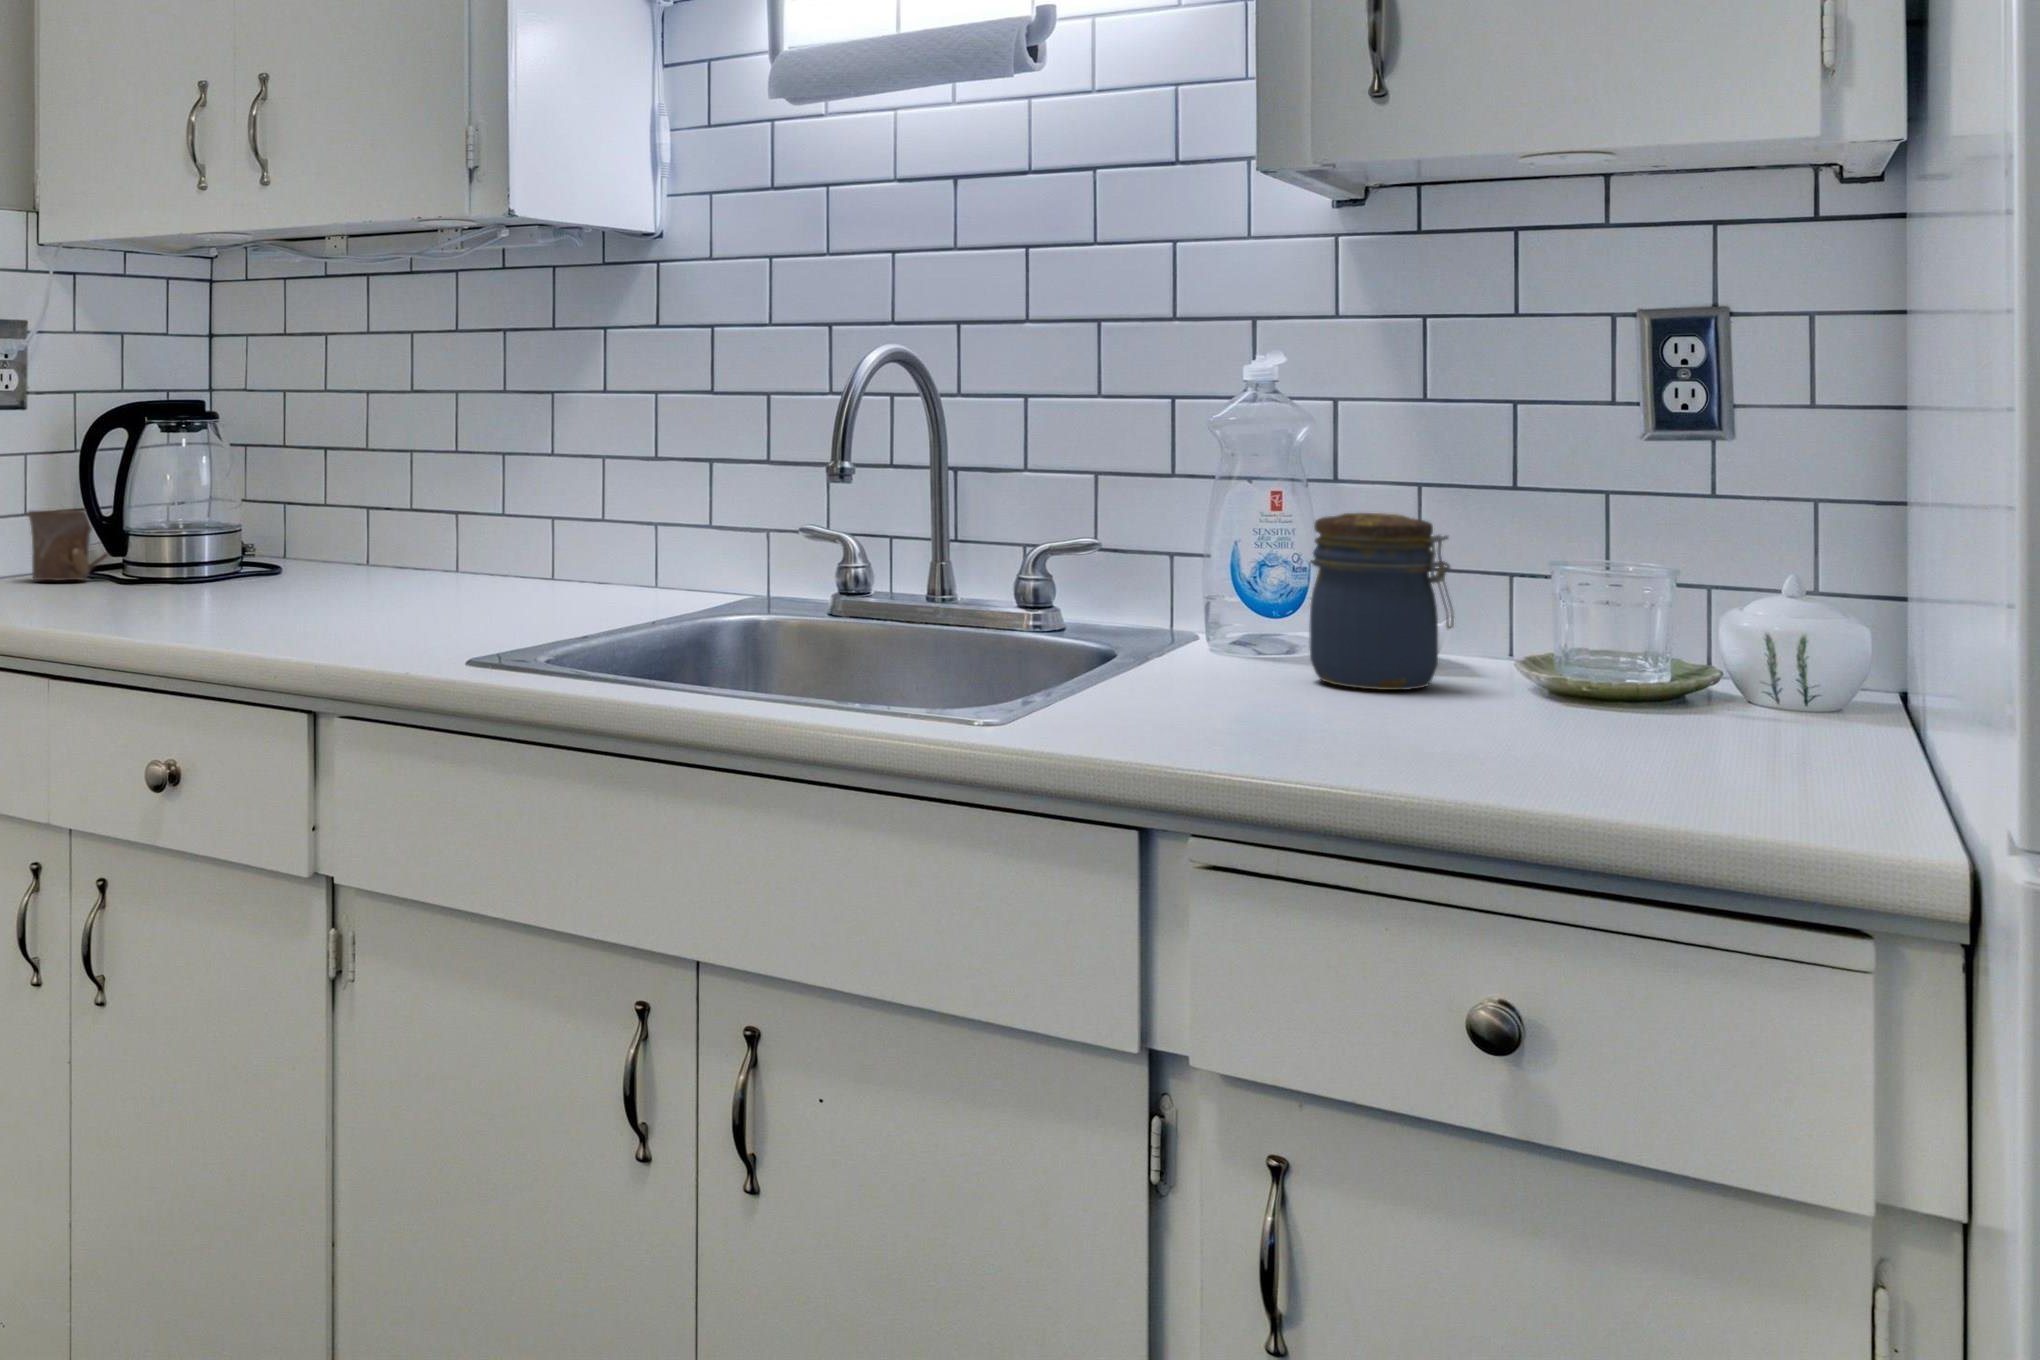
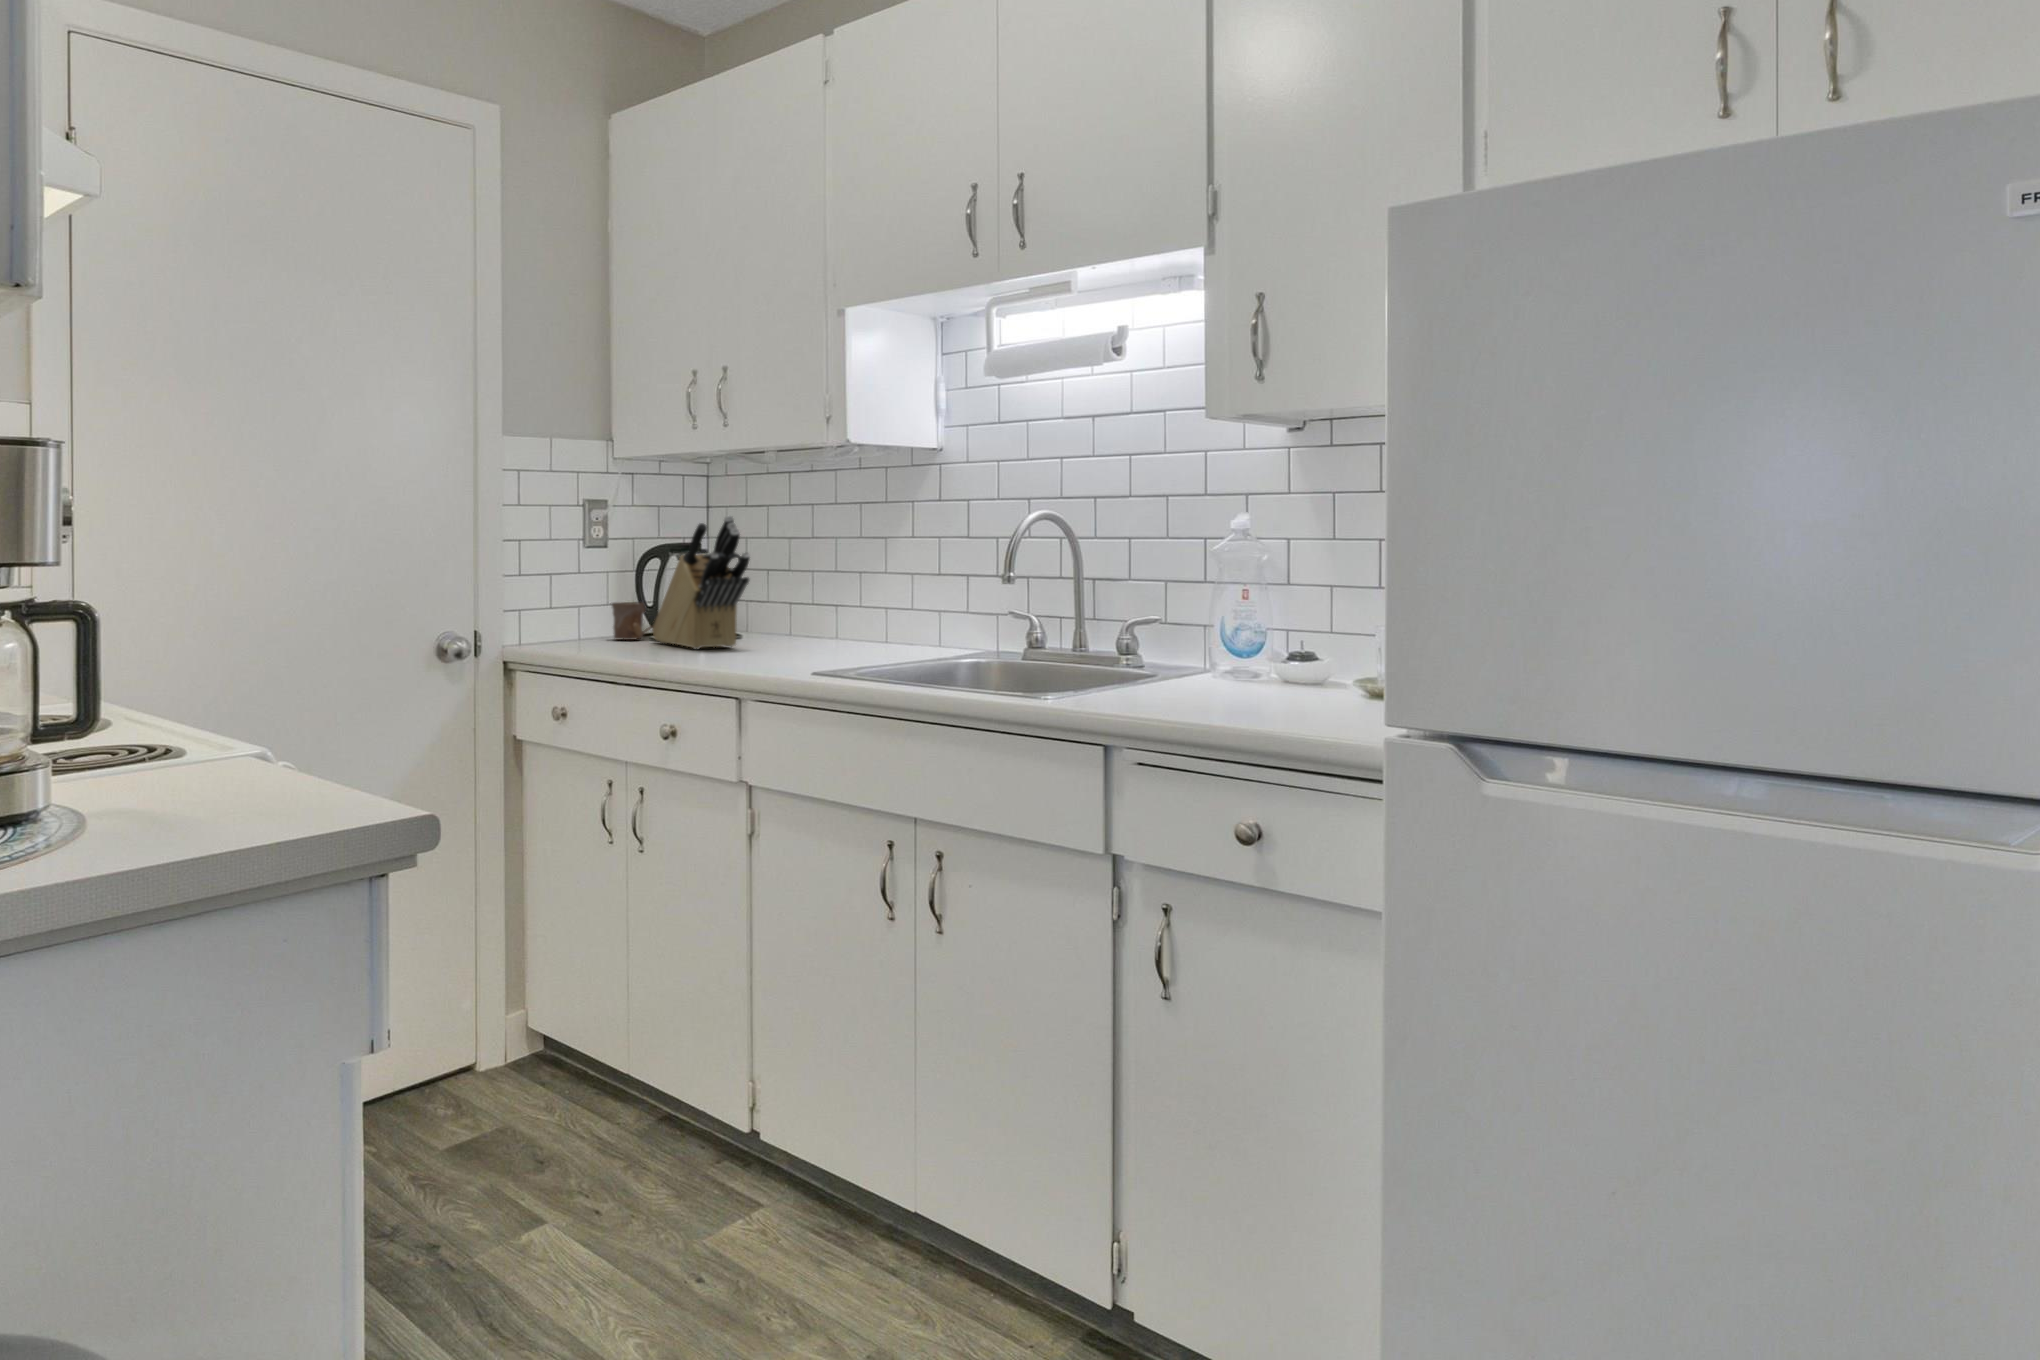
knife block: none [110,348,311,602] -> present [652,516,750,649]
jar: present [1310,513,1454,690] -> none [1243,600,1317,692]

